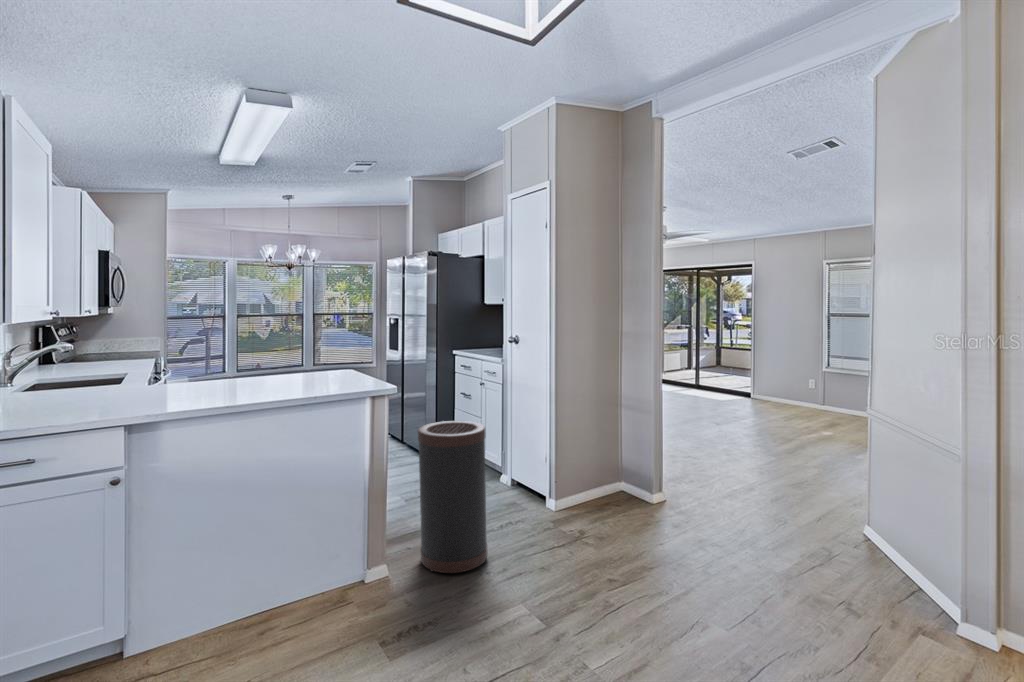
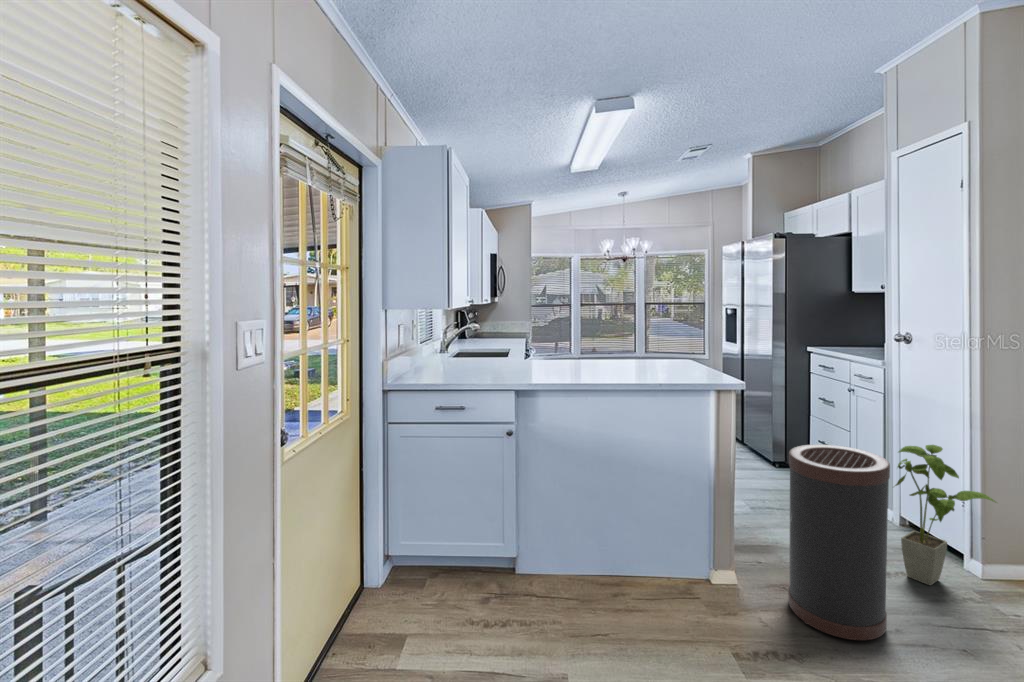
house plant: none [498,415,557,523] -> present [895,445,996,585]

